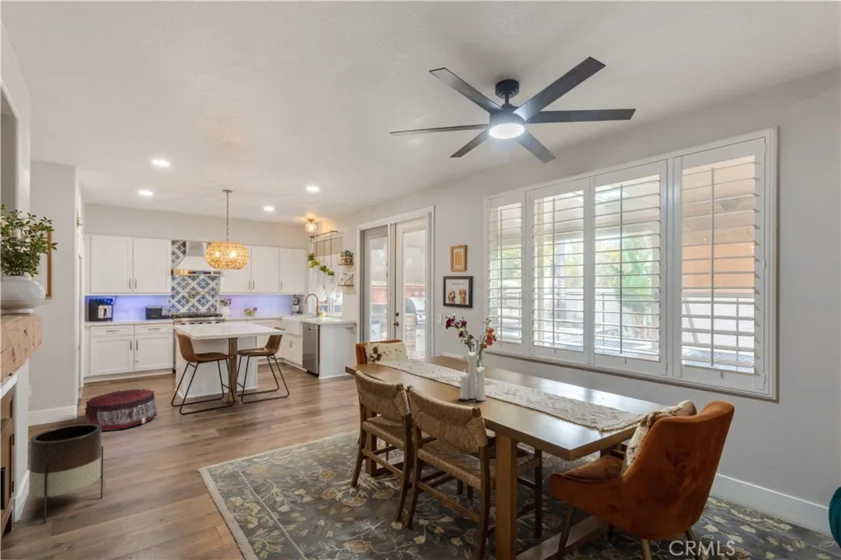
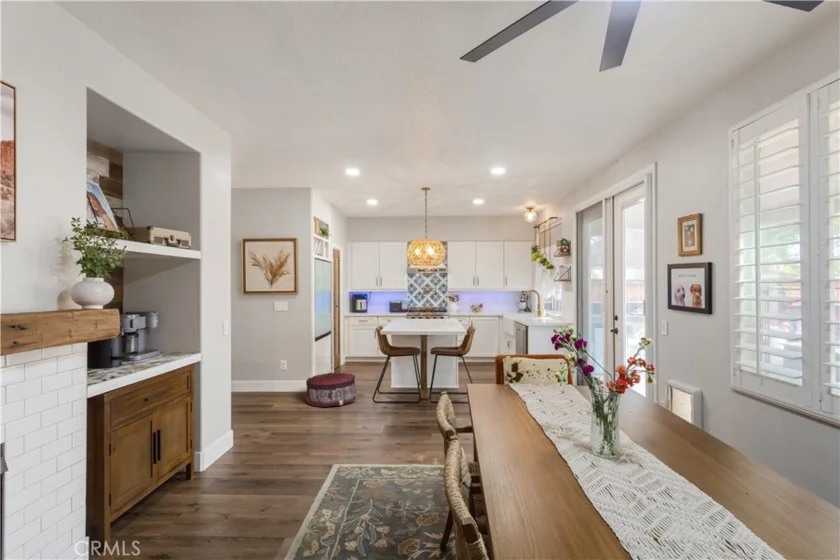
candle: present [460,352,485,401] -> none [519,385,569,509]
planter: present [29,424,103,523] -> none [199,400,250,480]

